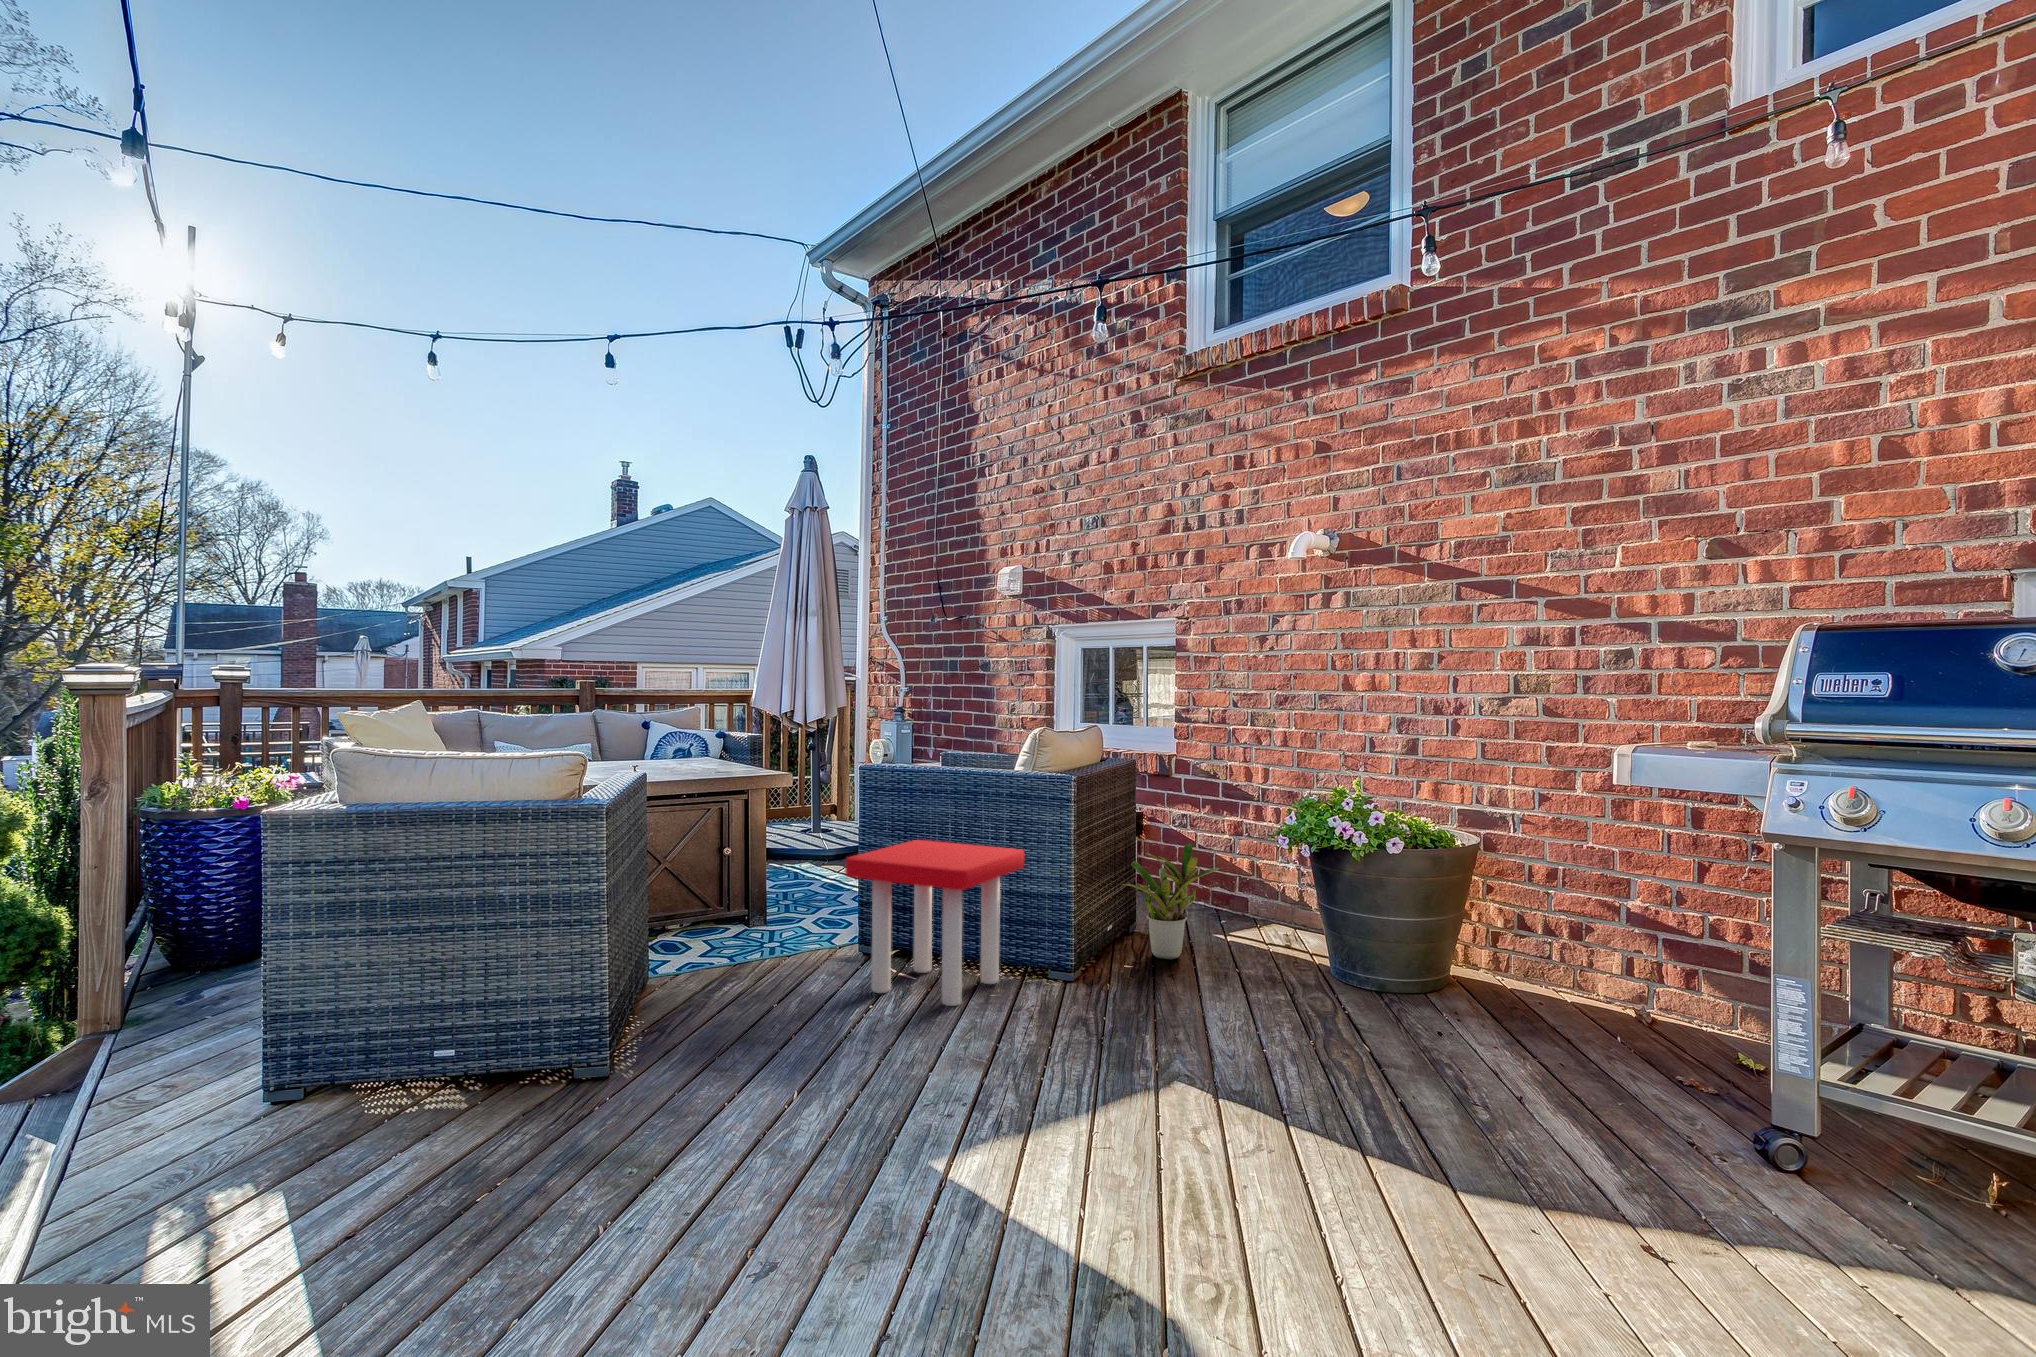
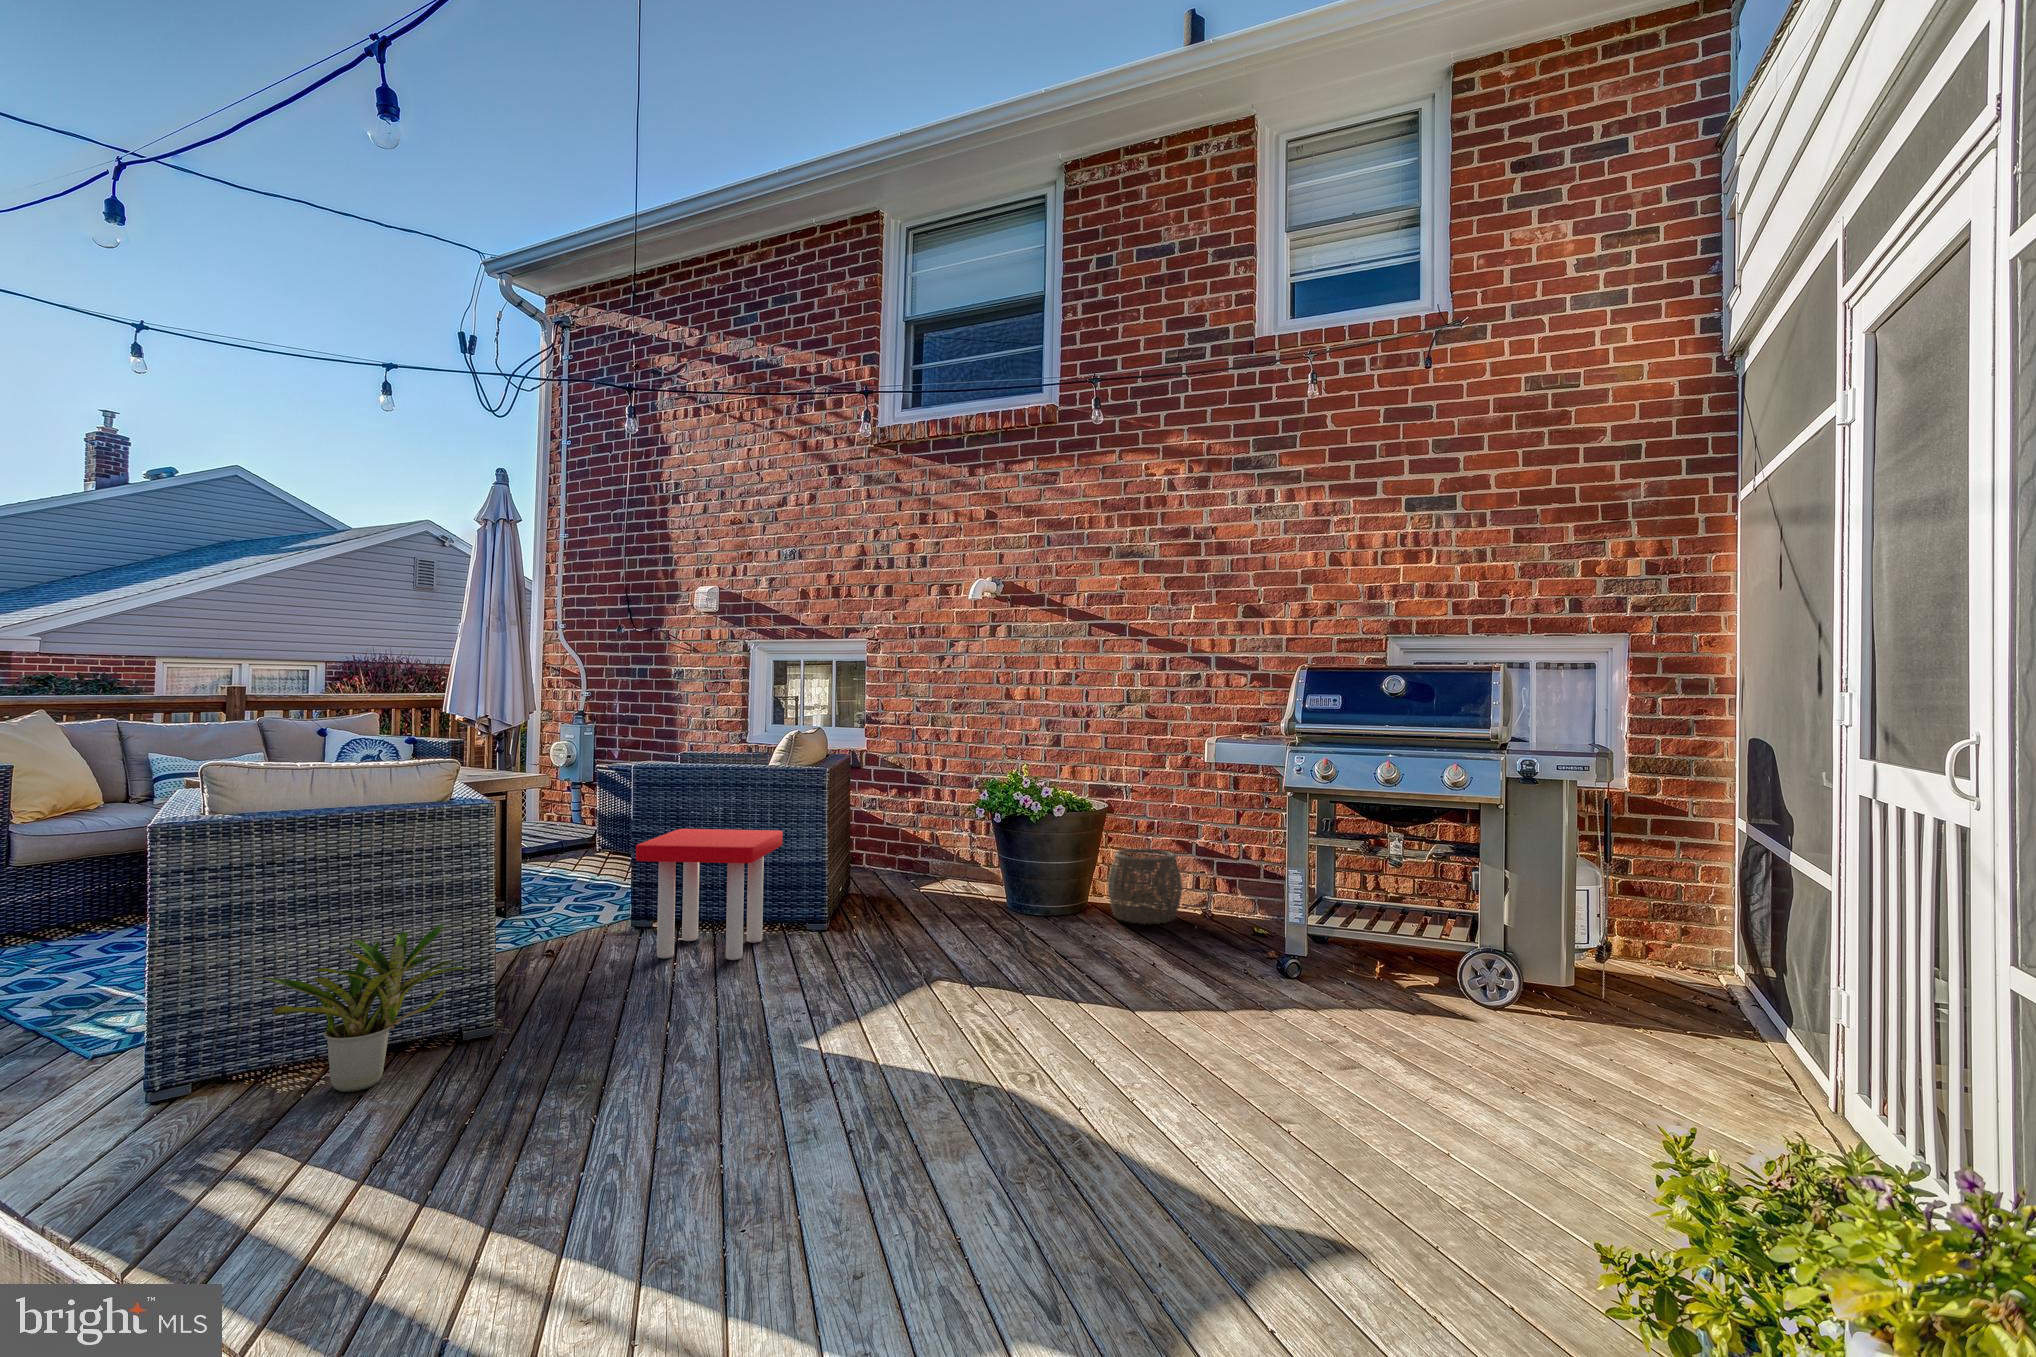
potted plant: present [1122,843,1222,959] -> present [255,923,472,1092]
woven basket: none [1477,906,1604,1026] -> present [1108,849,1182,924]

